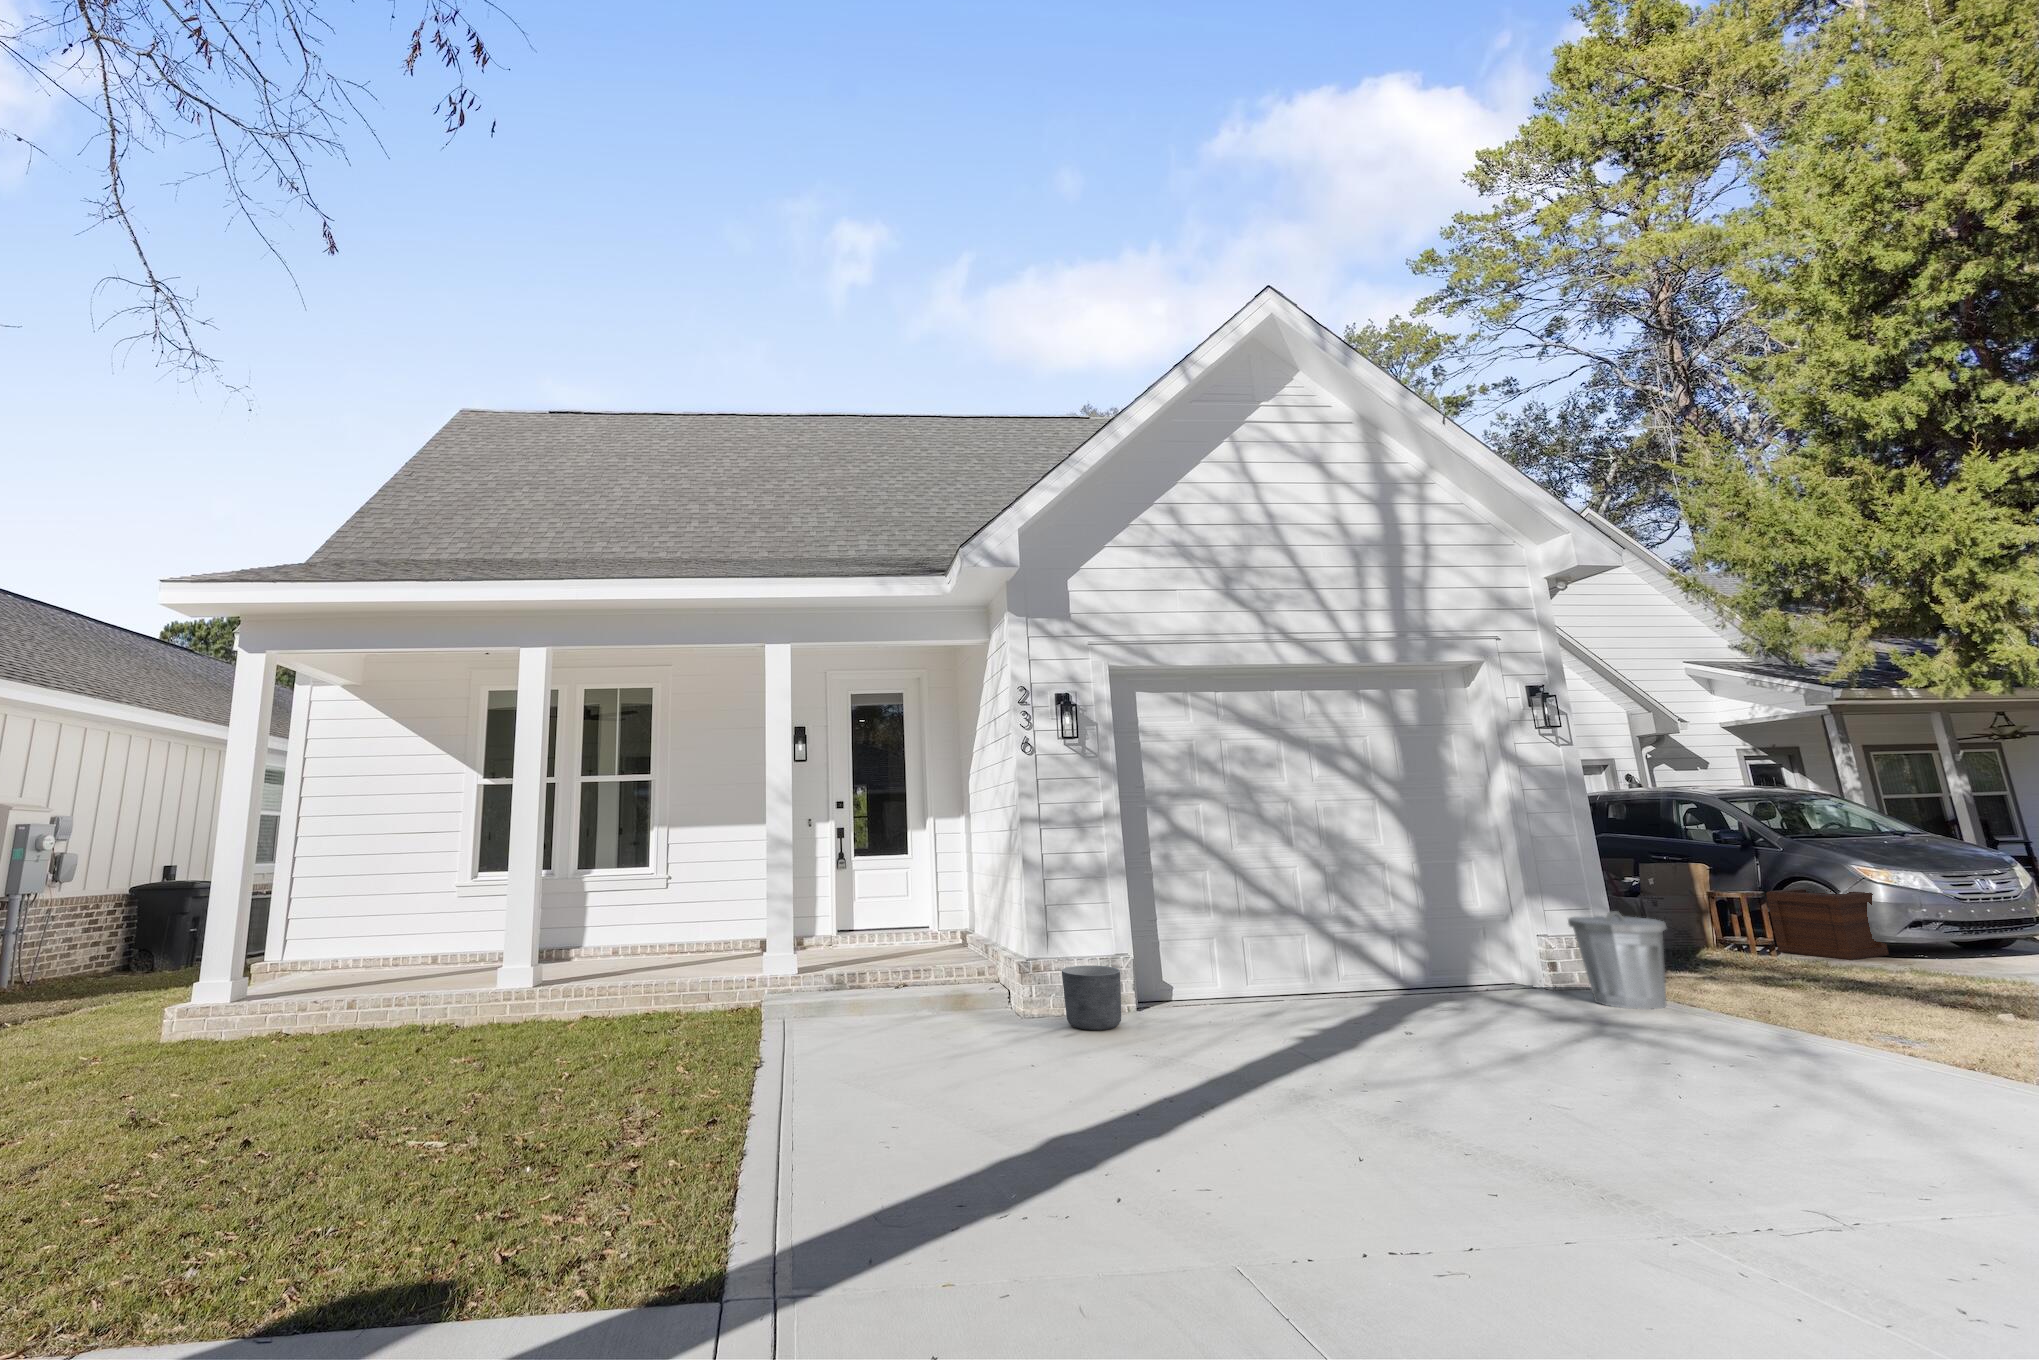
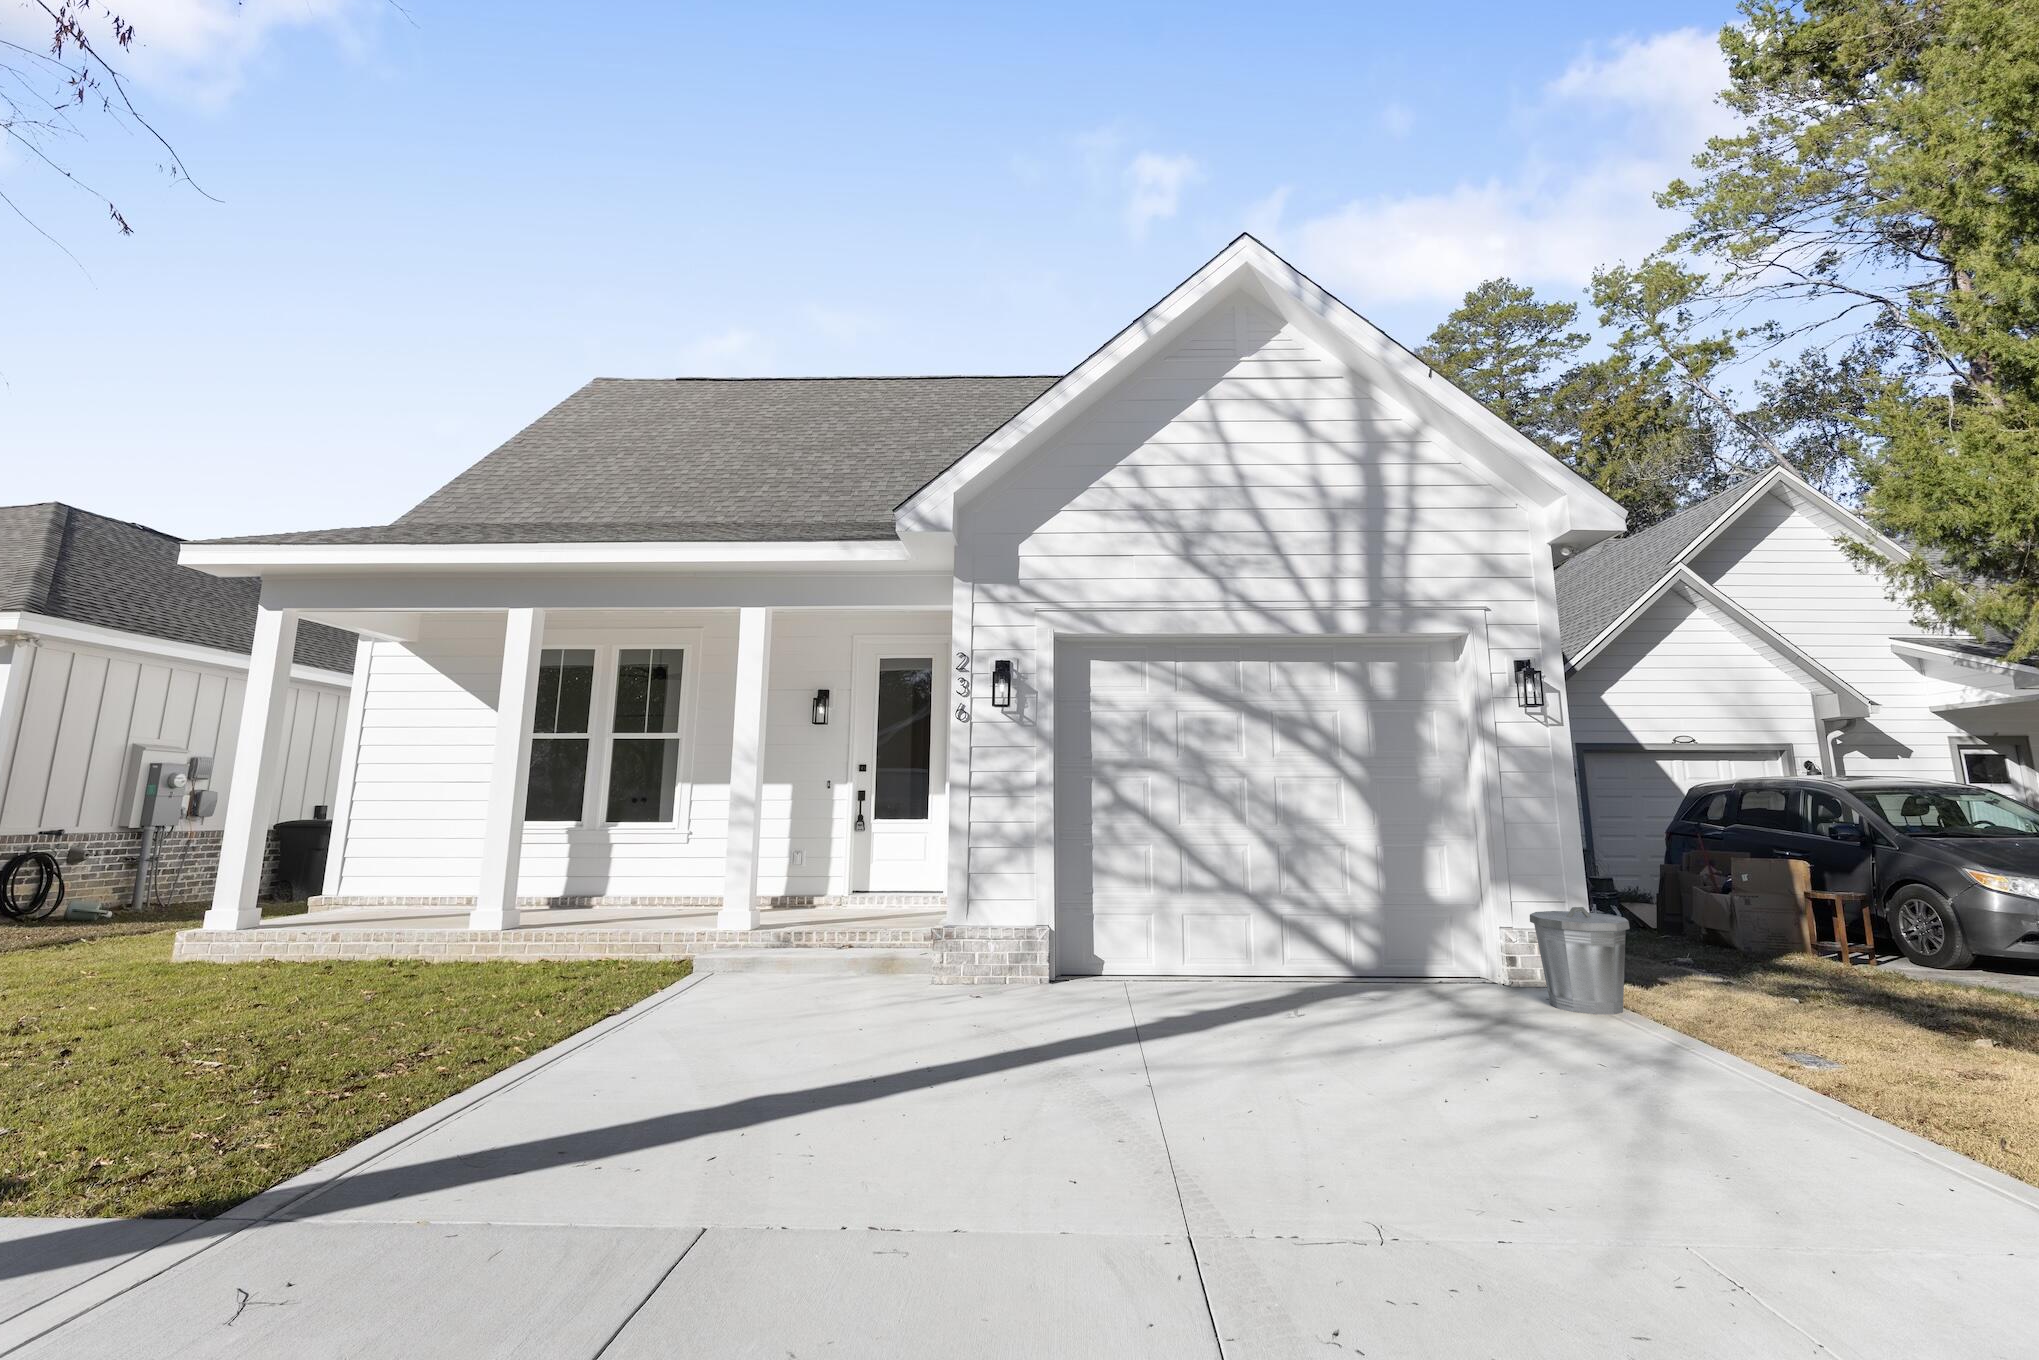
wooden crate: present [1766,888,1889,960] -> none [1852,895,1987,977]
planter: present [1062,966,1121,1030] -> none [962,936,1021,1001]

